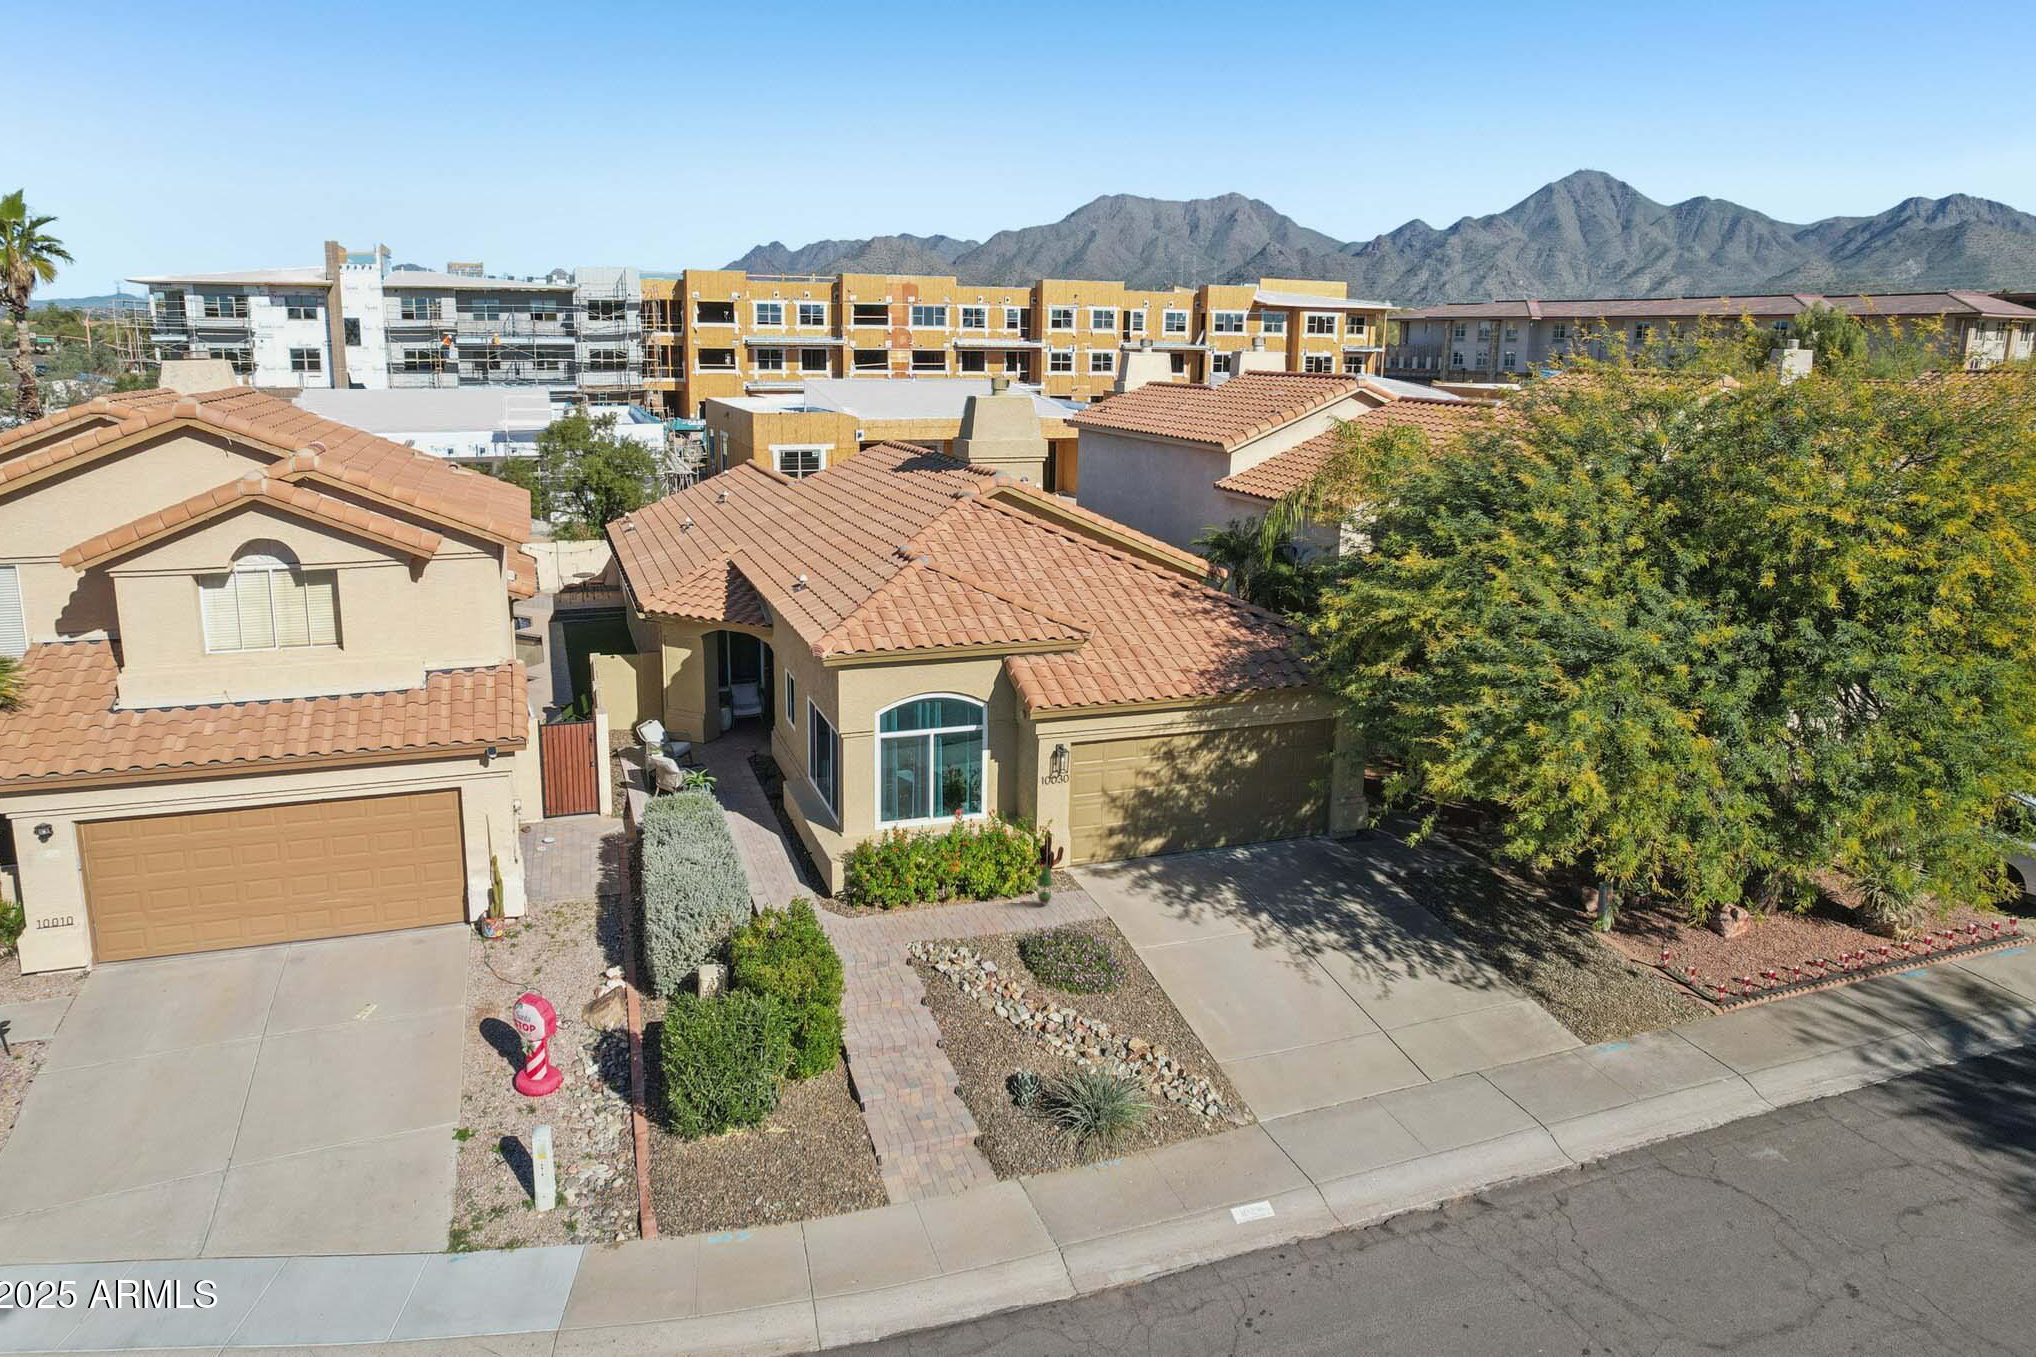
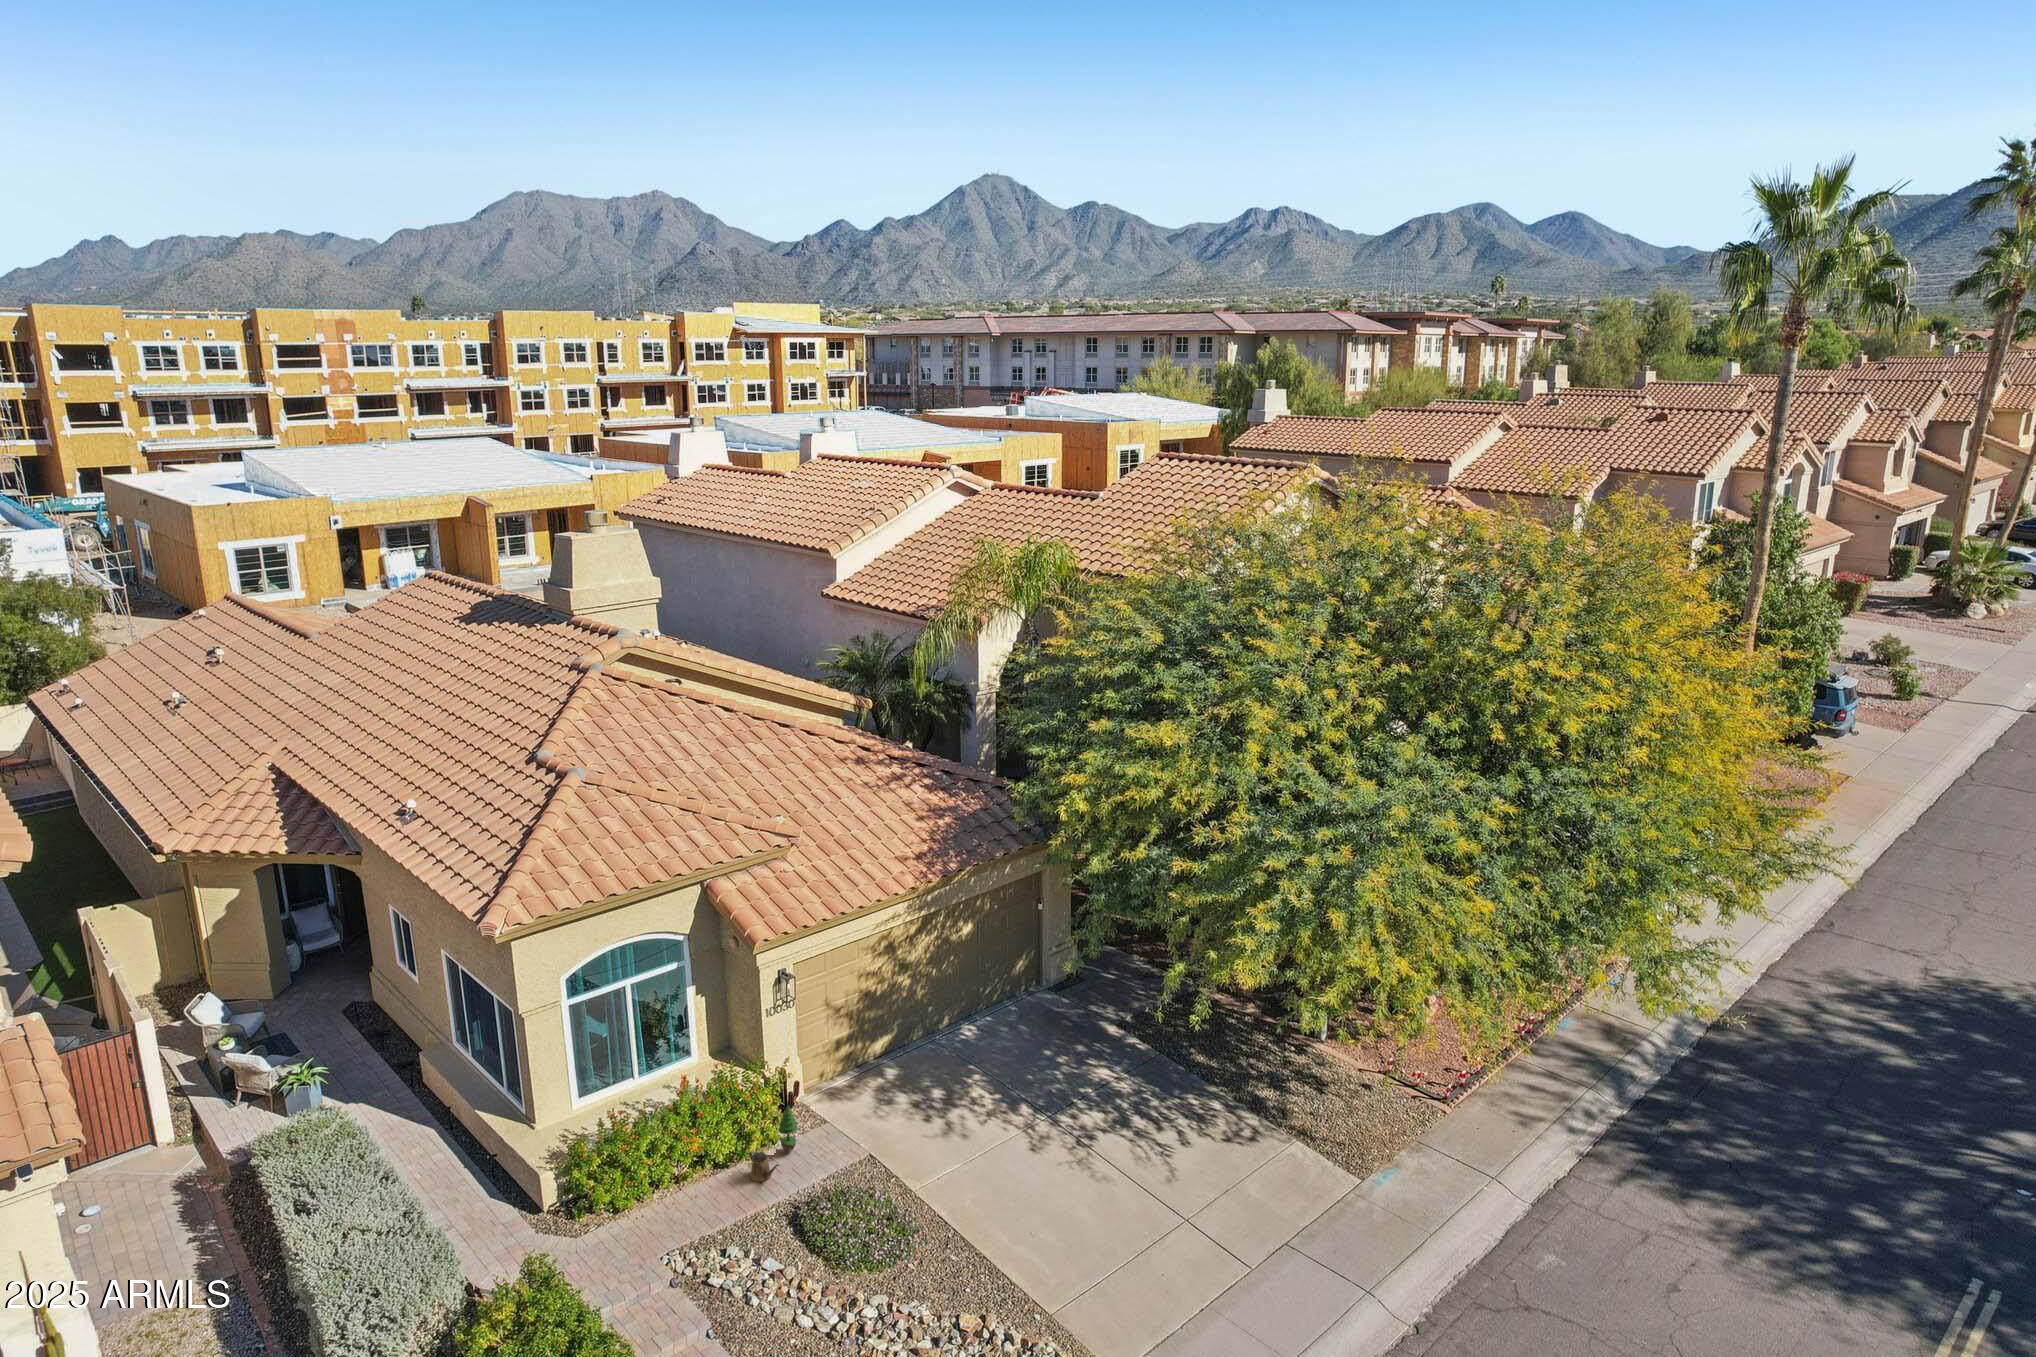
watering can: none [1004,893,1026,920] -> present [749,1150,779,1182]

